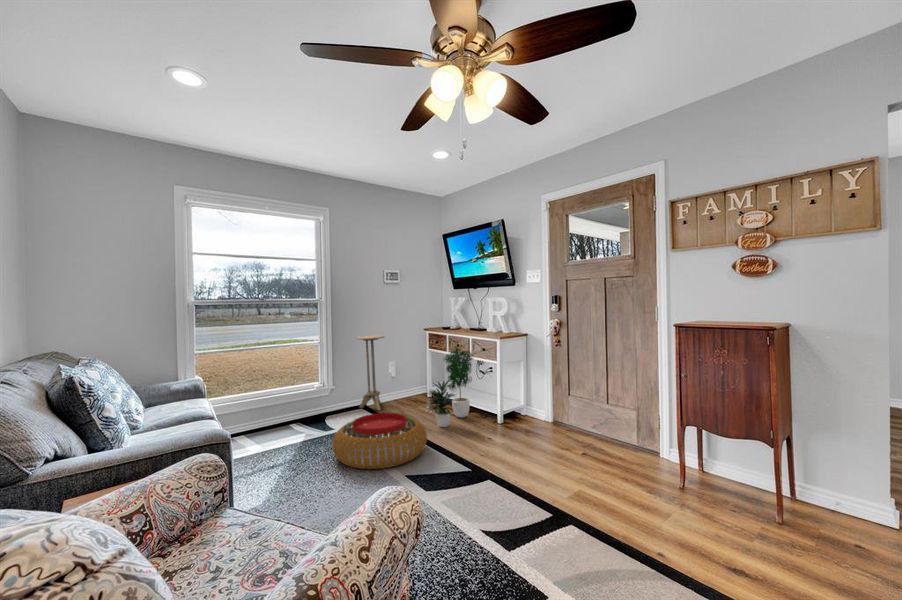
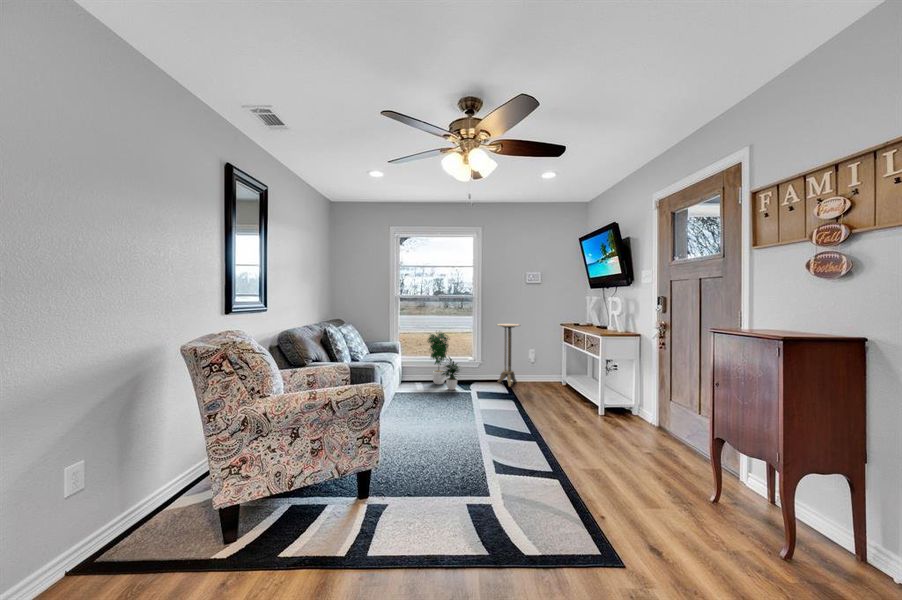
potted plant: present [427,347,473,427] -> present [428,333,460,390]
pouf: present [332,413,427,469] -> none [439,382,513,423]

